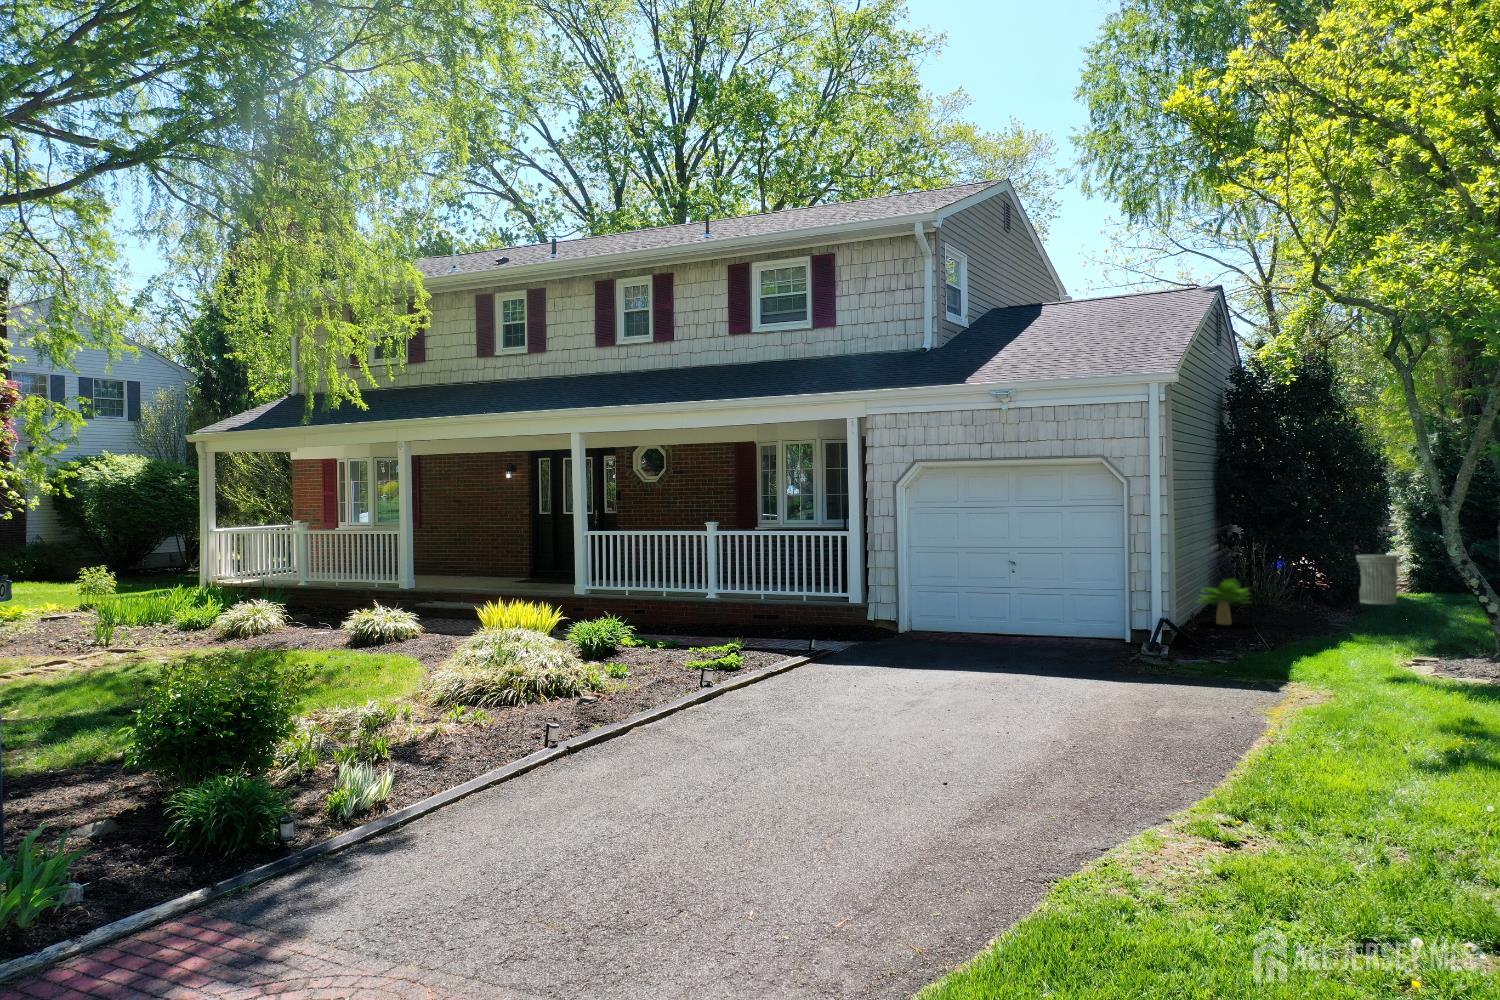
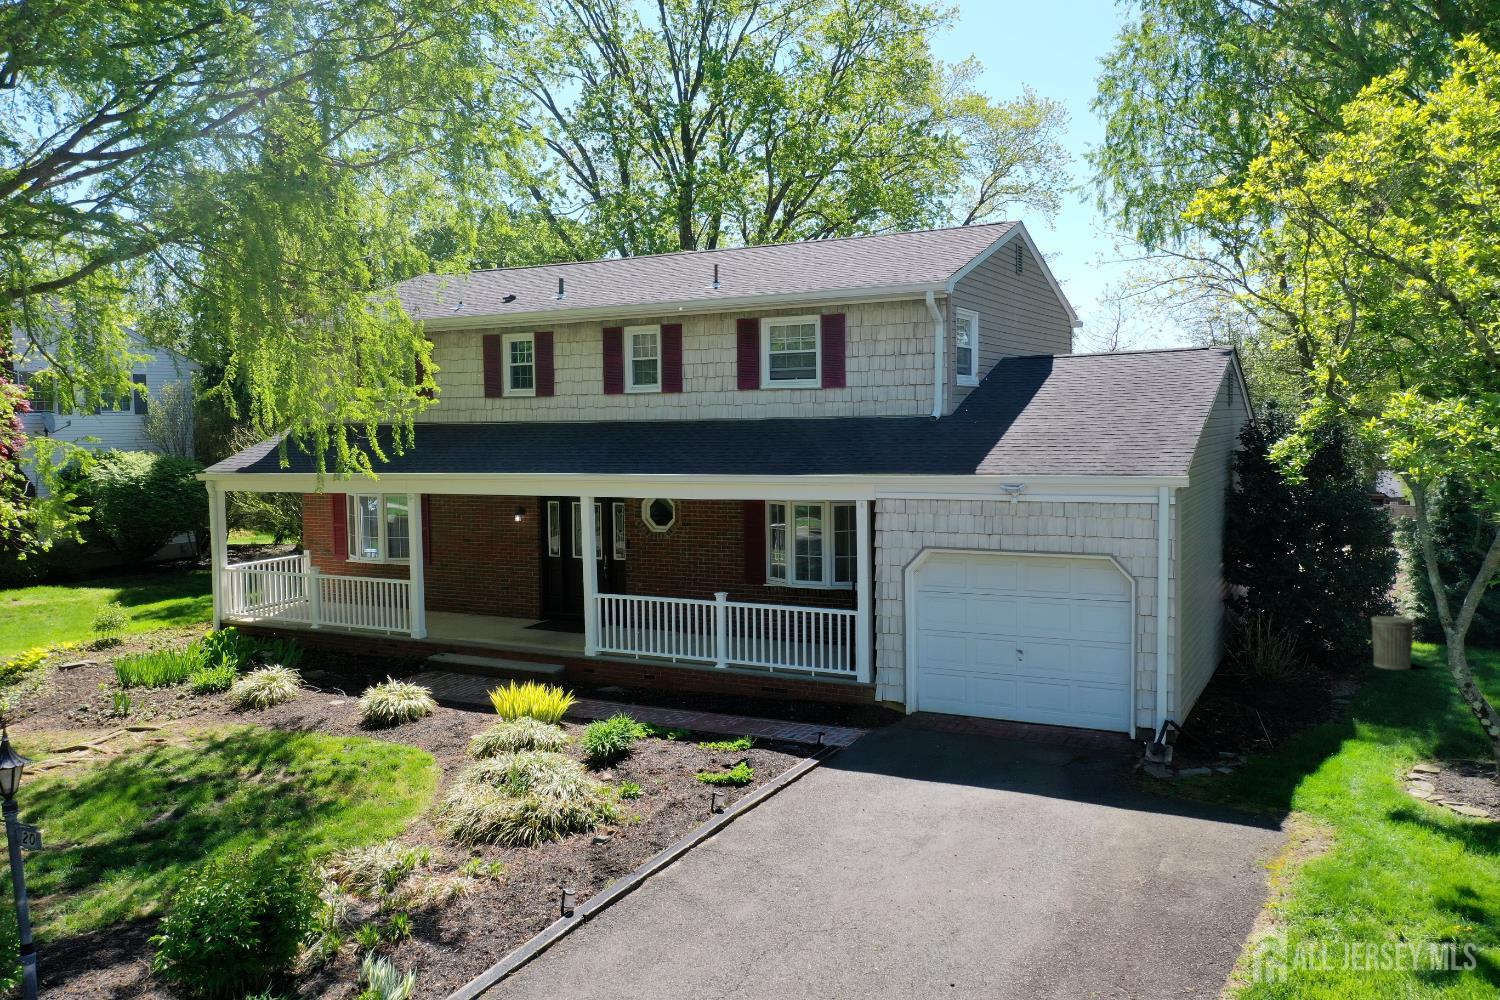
potted plant: present [1197,581,1249,625] -> none [1203,657,1264,706]

